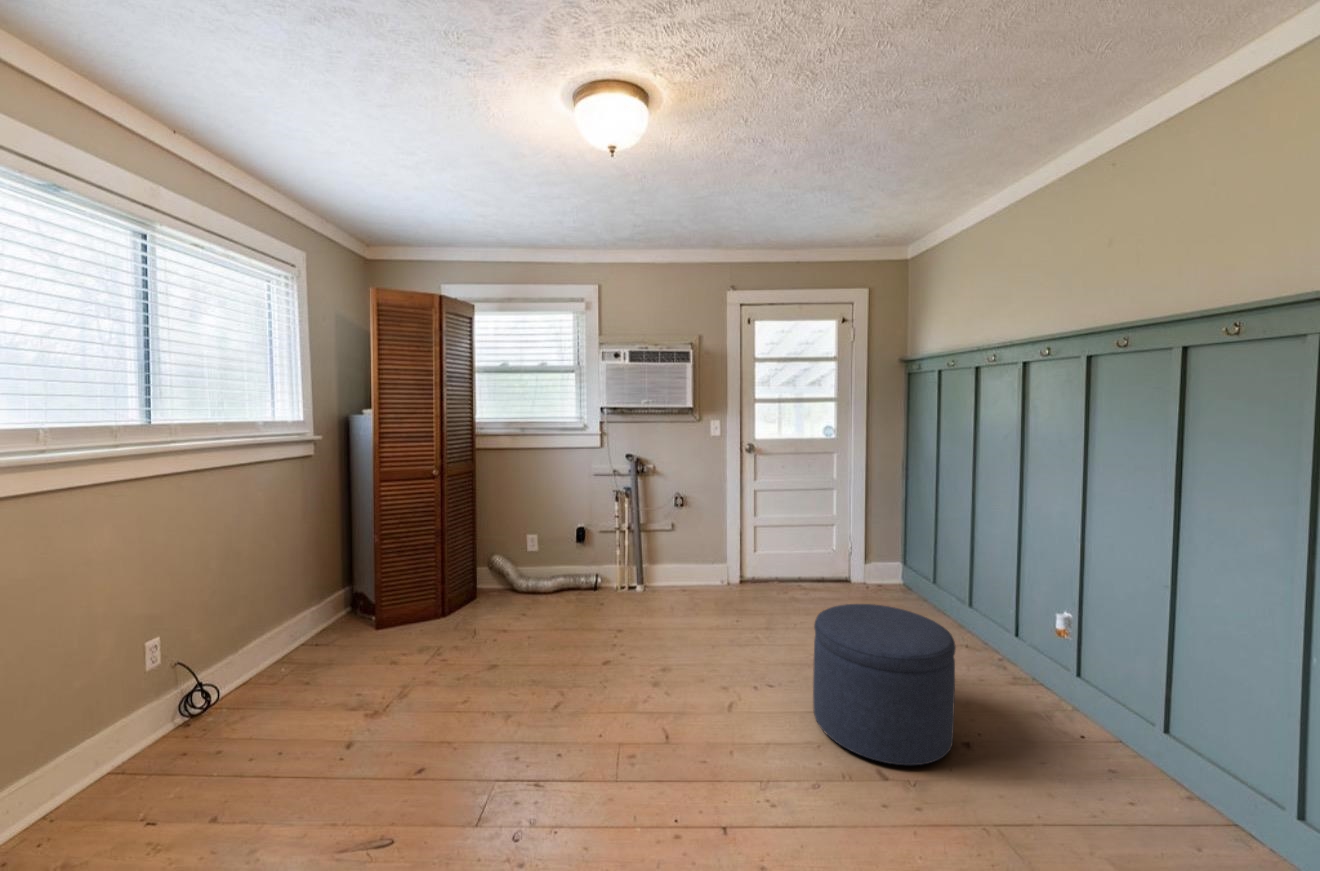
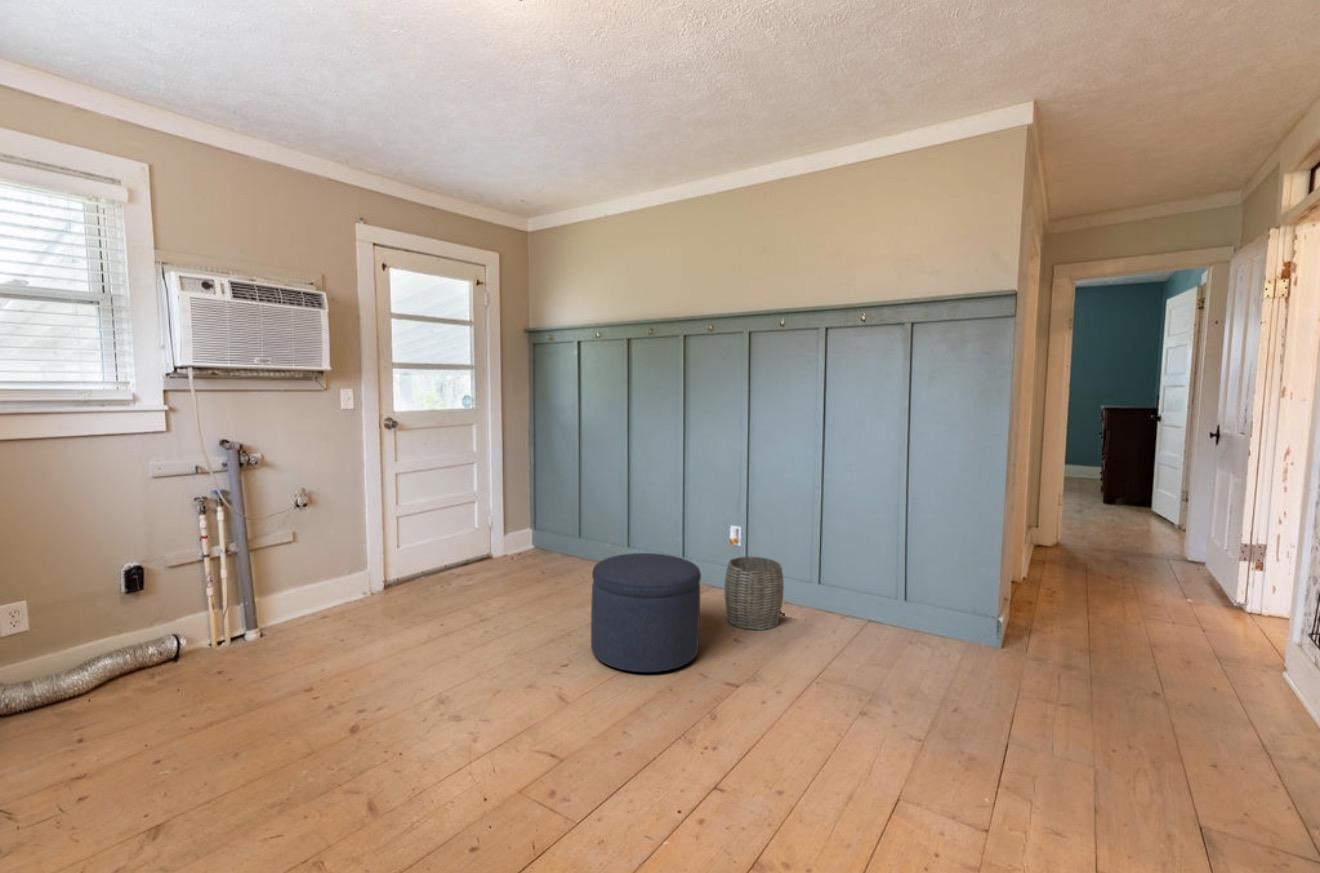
woven basket: none [1046,661,1164,796] -> present [725,557,784,630]

